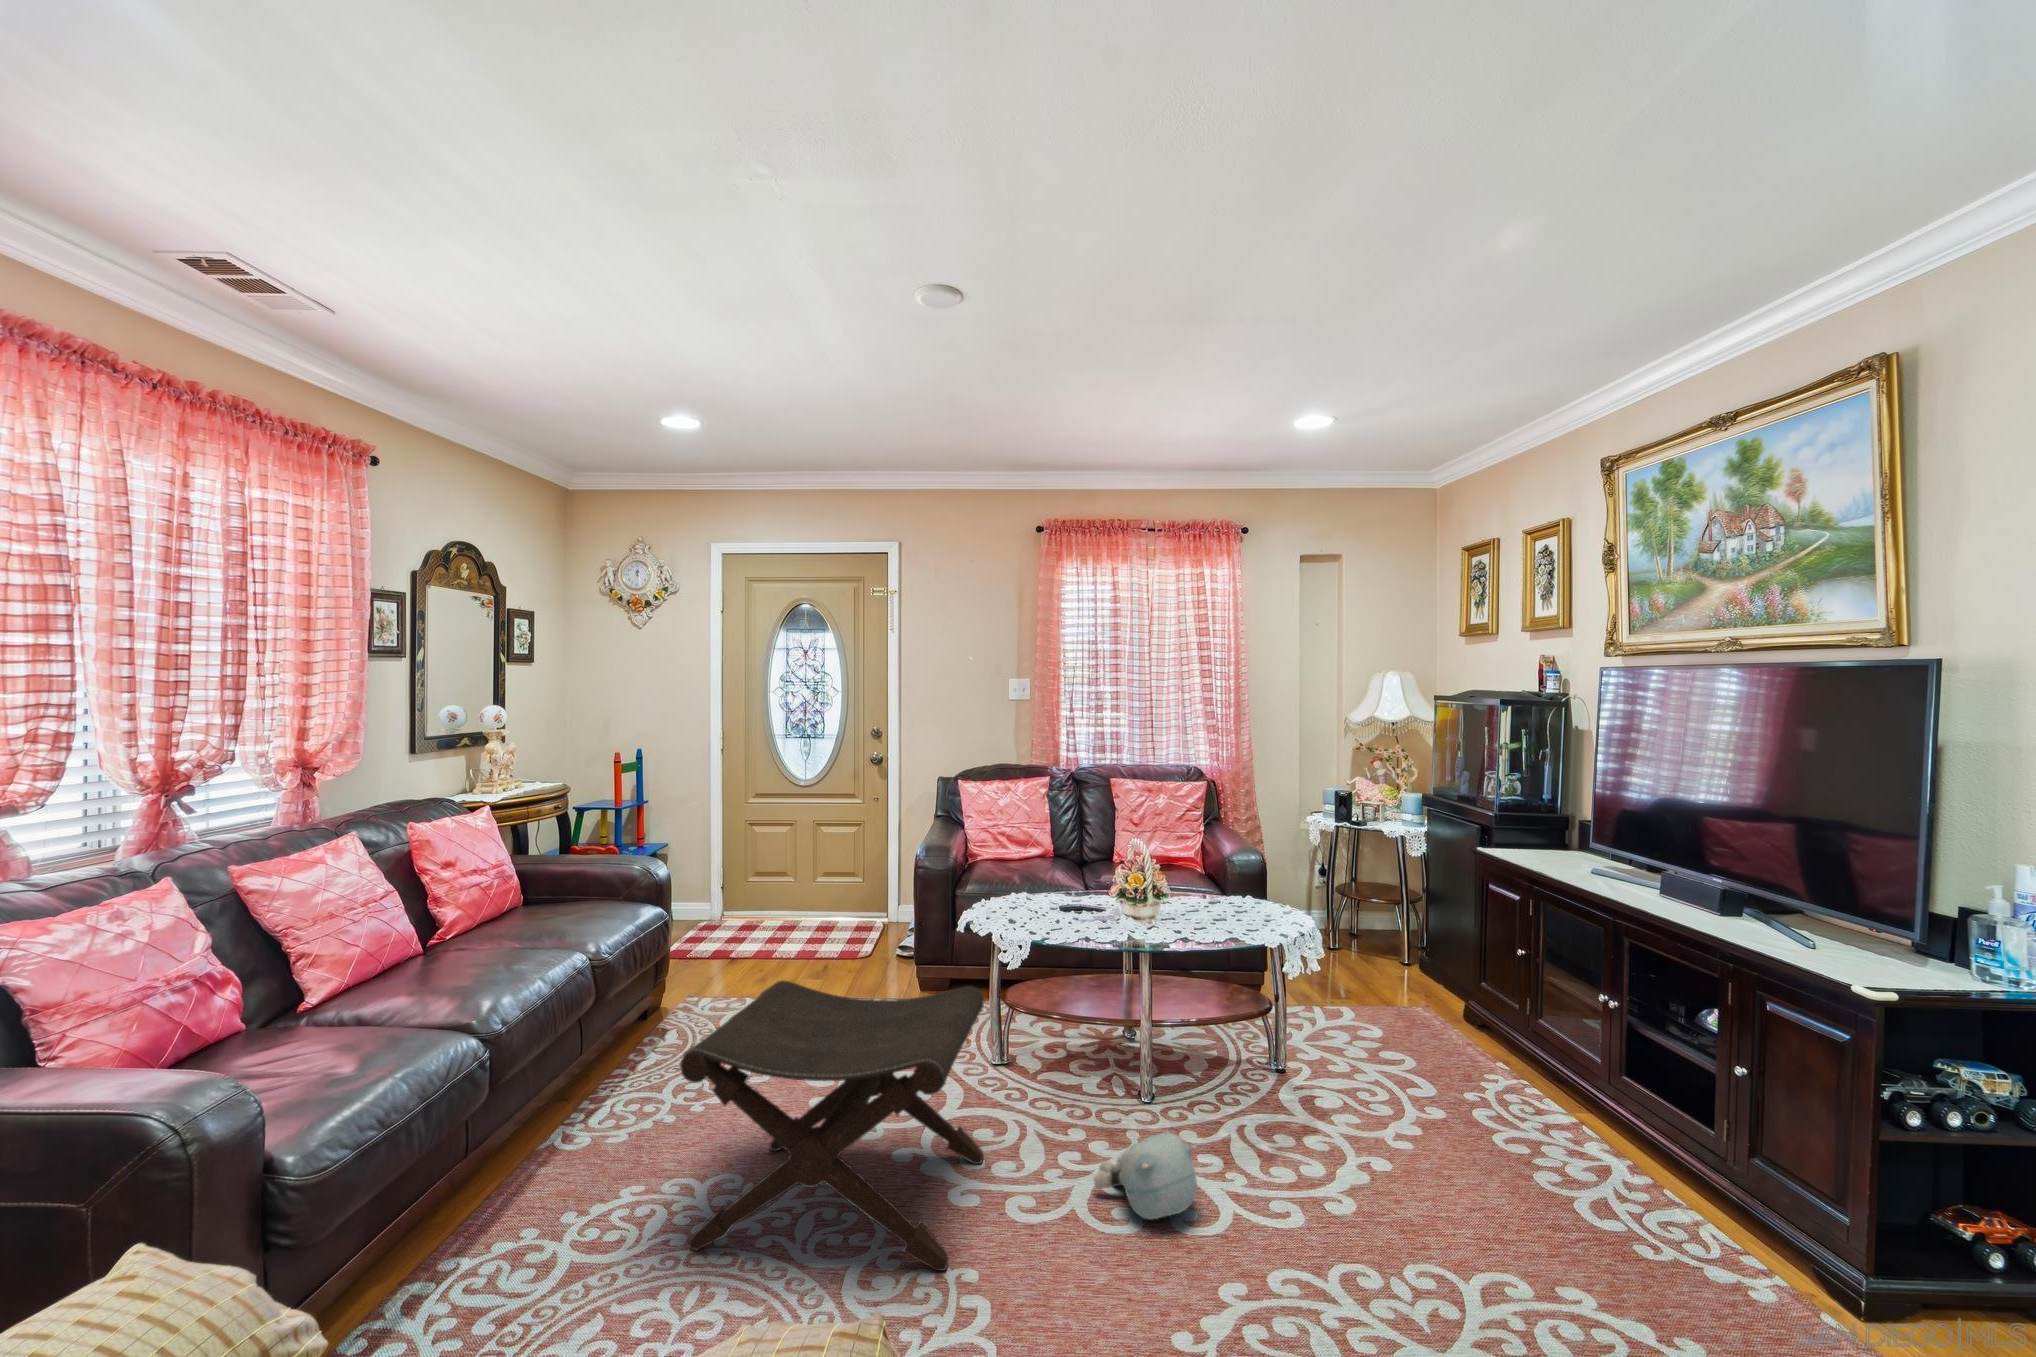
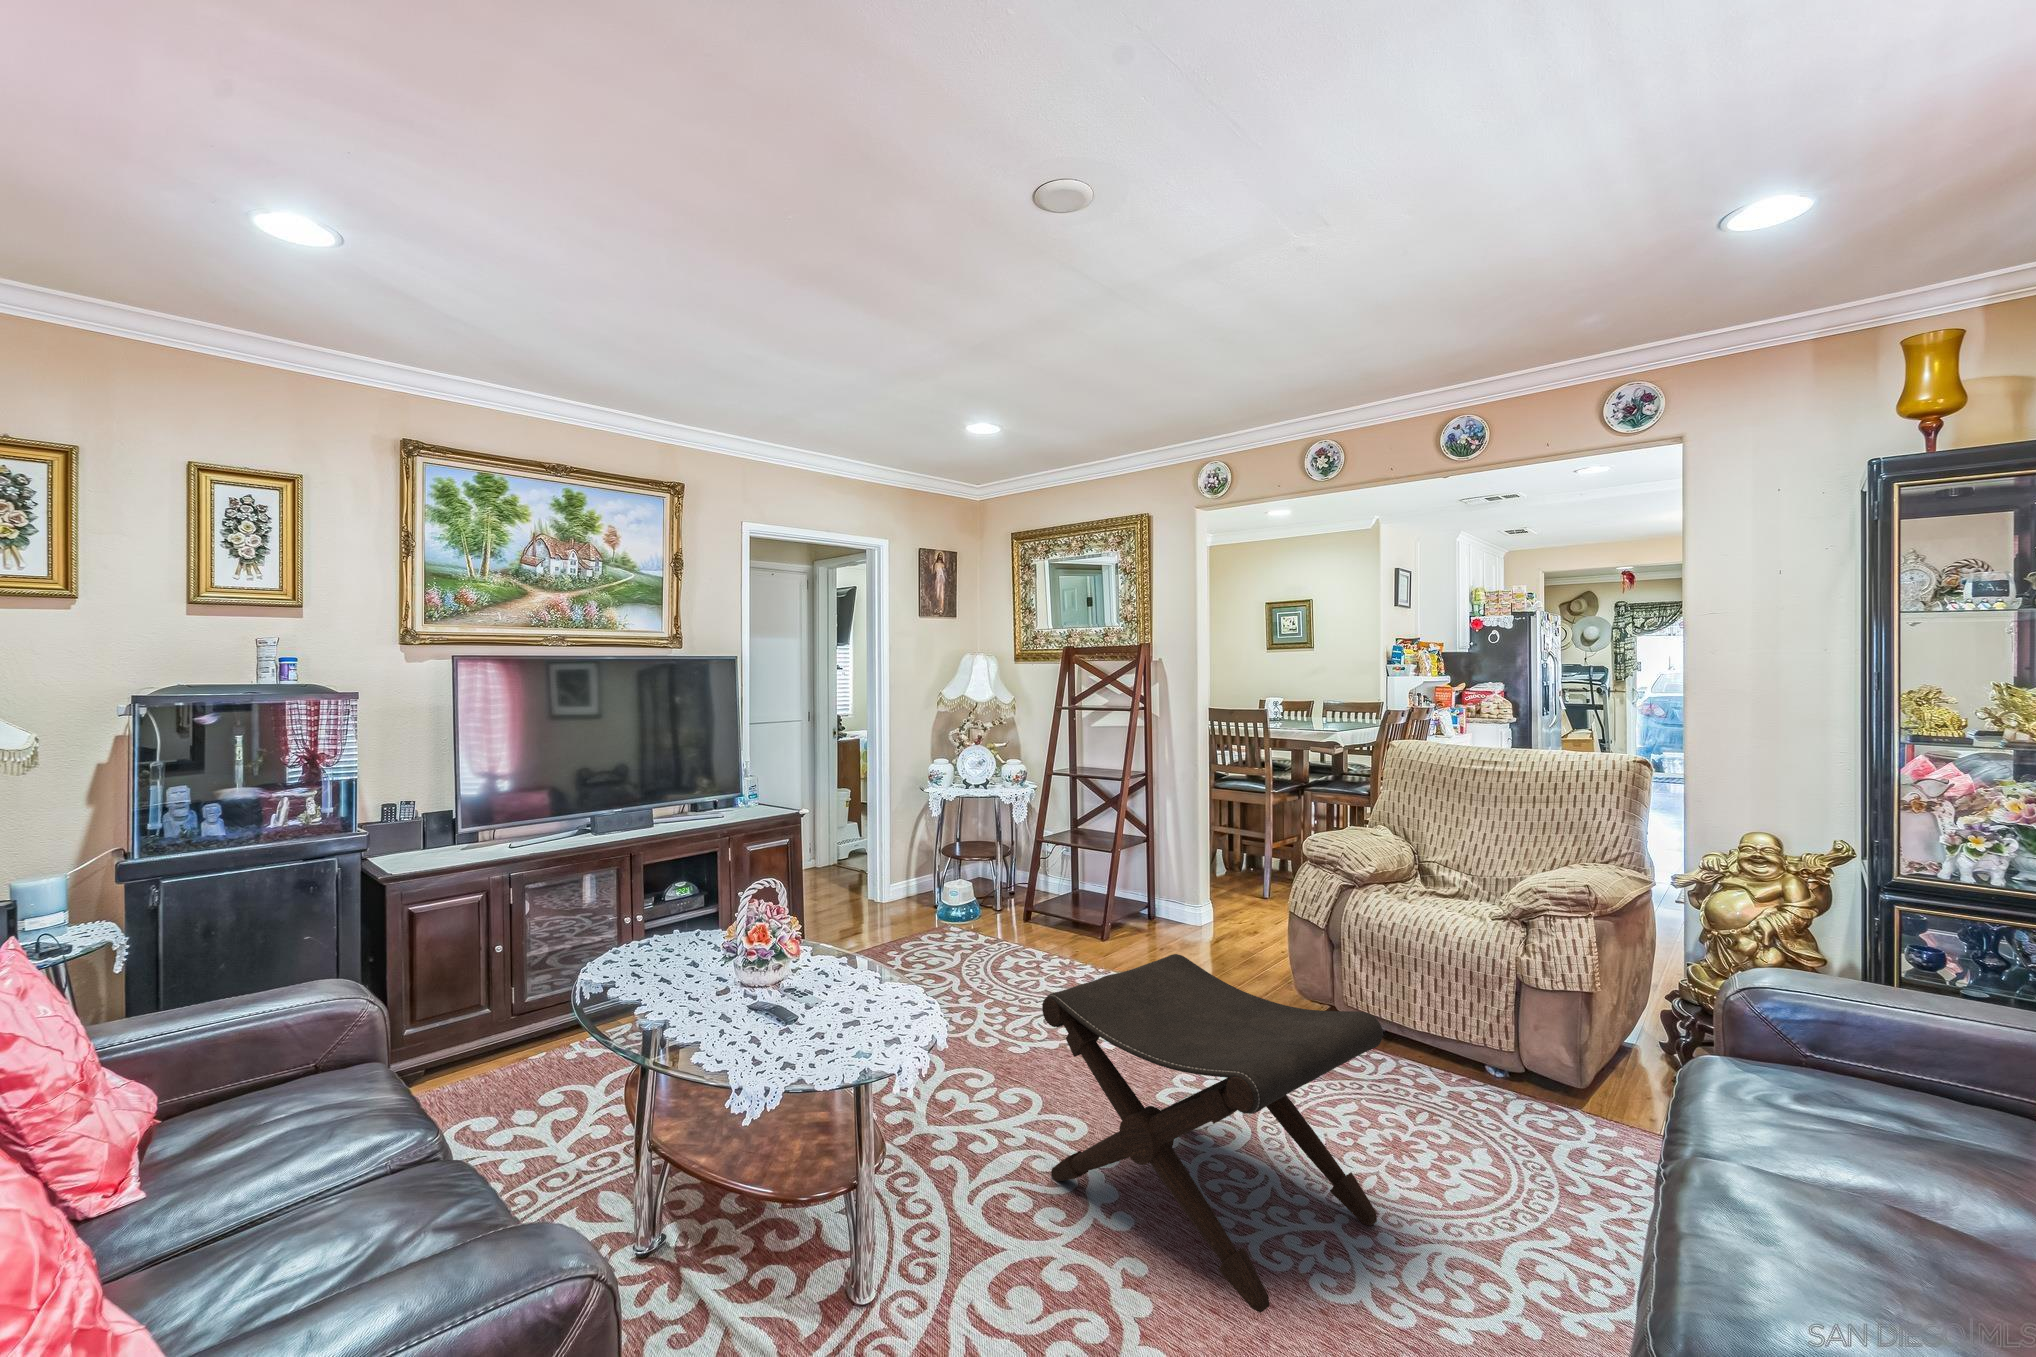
plush toy: present [1094,1132,1197,1219] -> none [944,1028,1019,1119]

